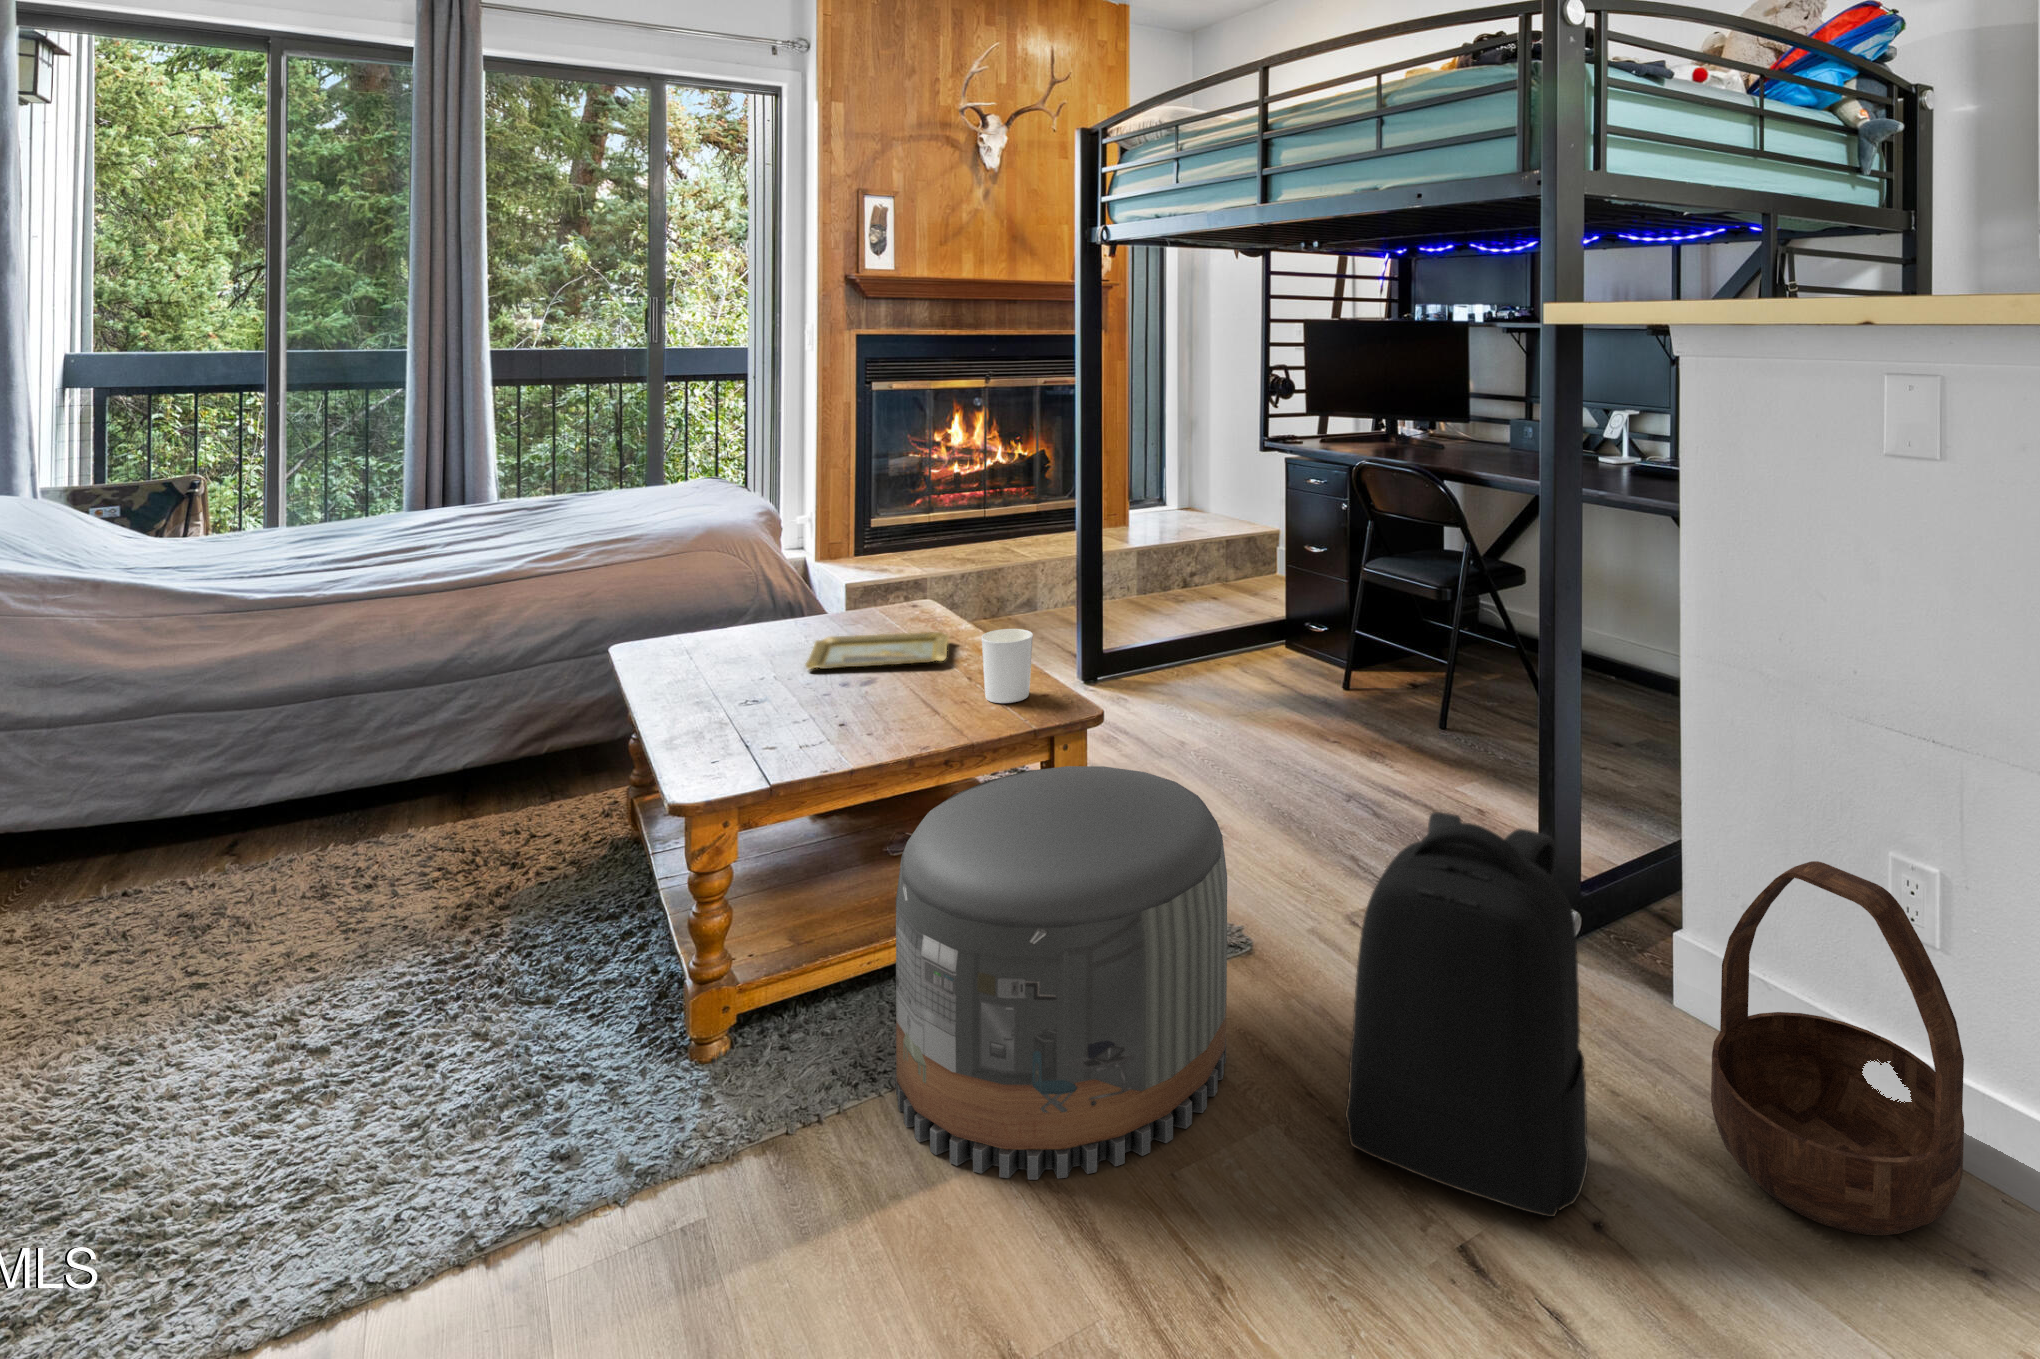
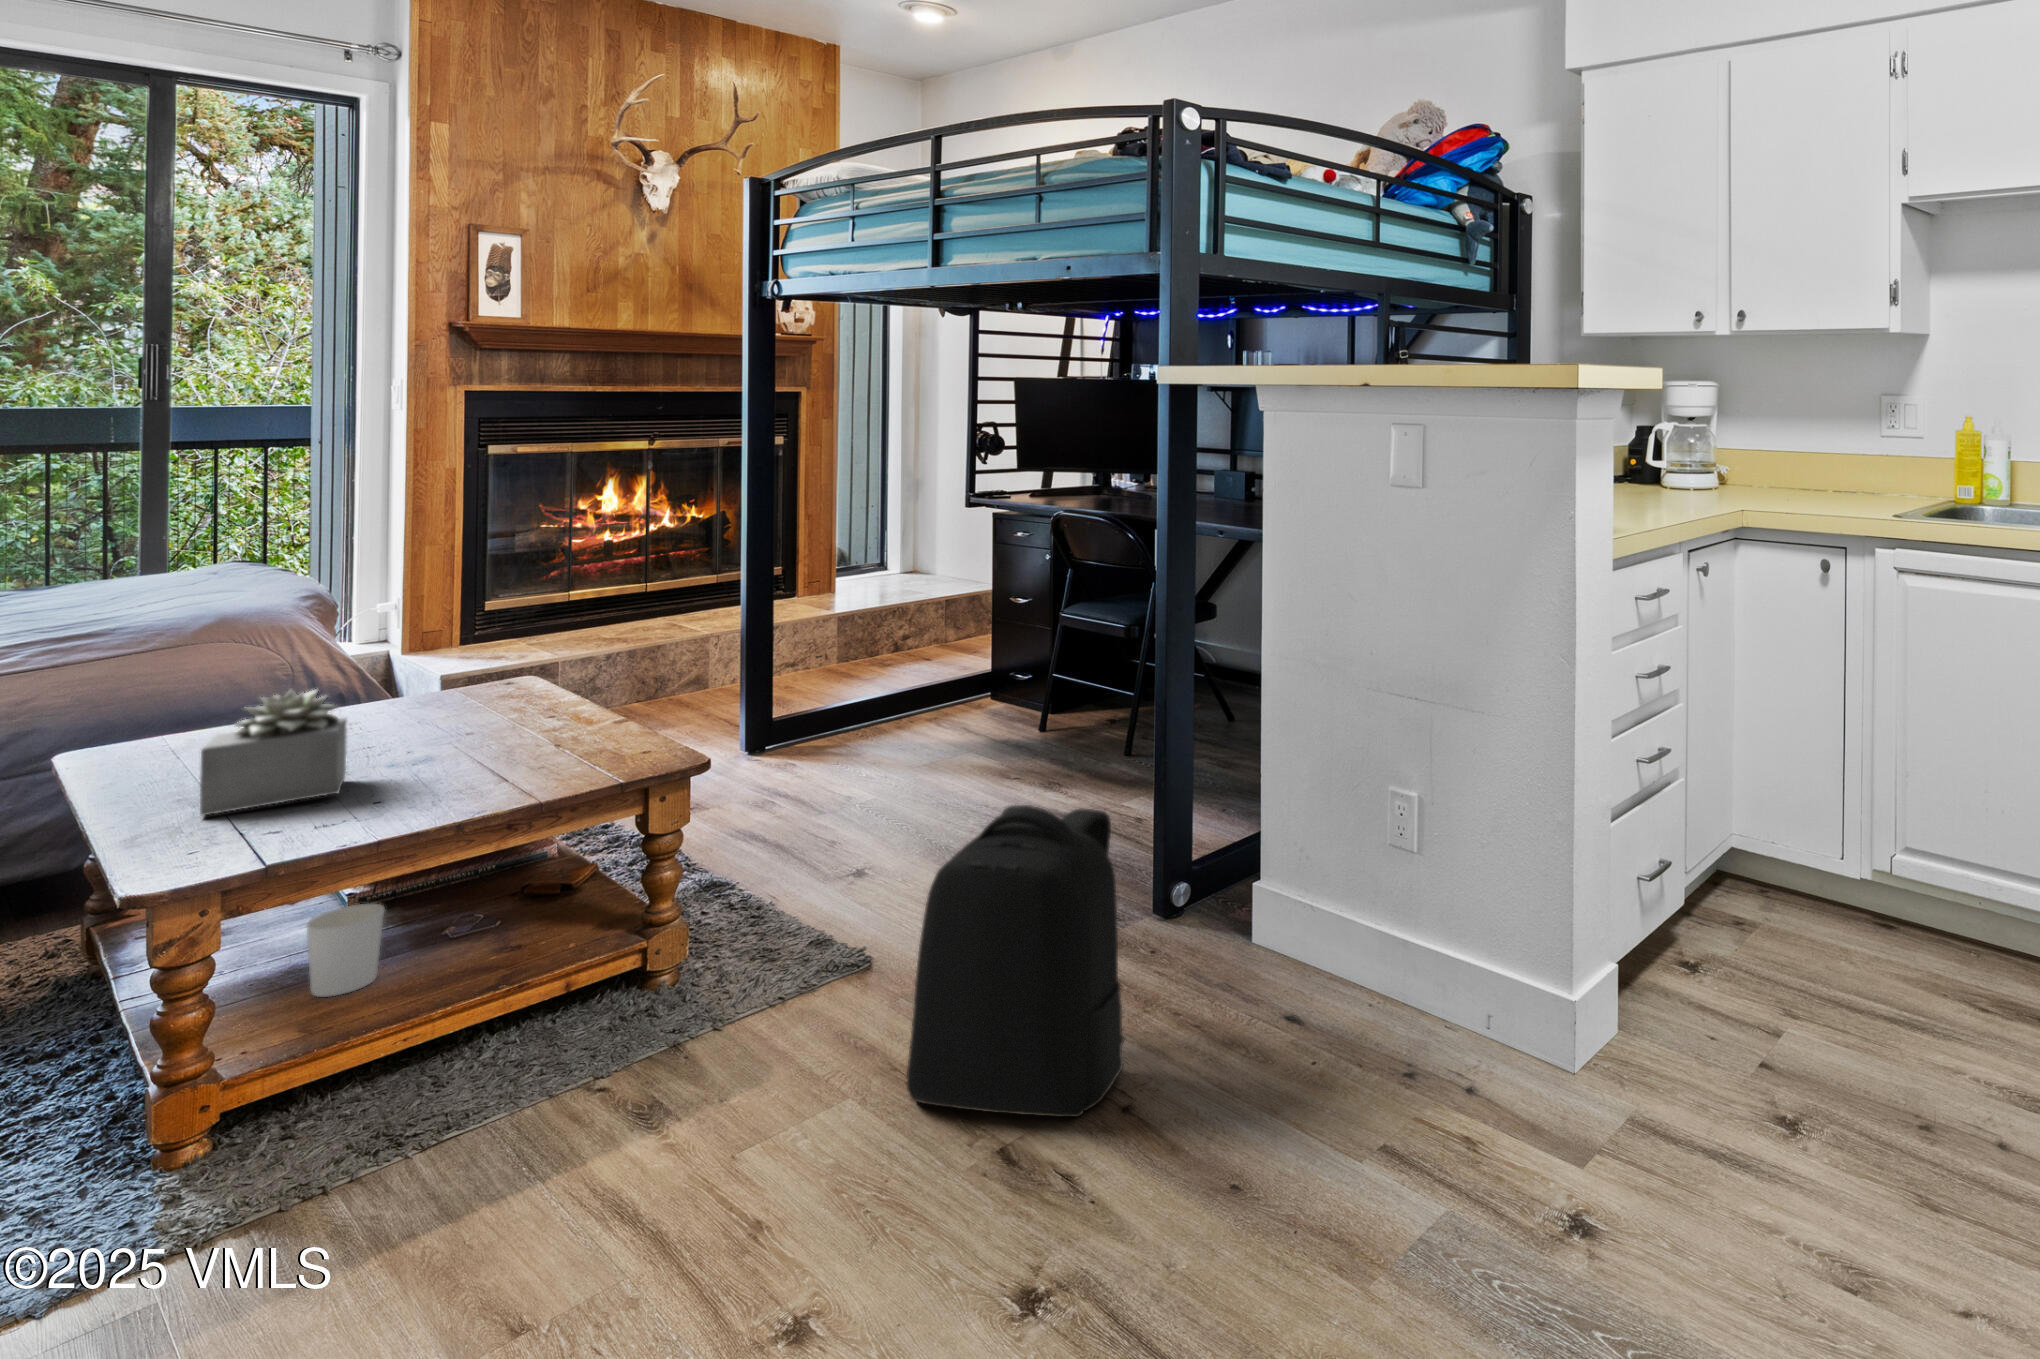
succulent plant: none [702,611,807,727] -> present [200,689,346,816]
candle holder: present [981,629,1033,703] -> present [307,904,385,997]
tray: present [806,632,948,669] -> none [349,704,545,752]
pouf: present [896,766,1227,1180] -> none [428,809,816,1192]
basket: present [1711,861,1964,1235] -> none [1232,805,1408,1081]

